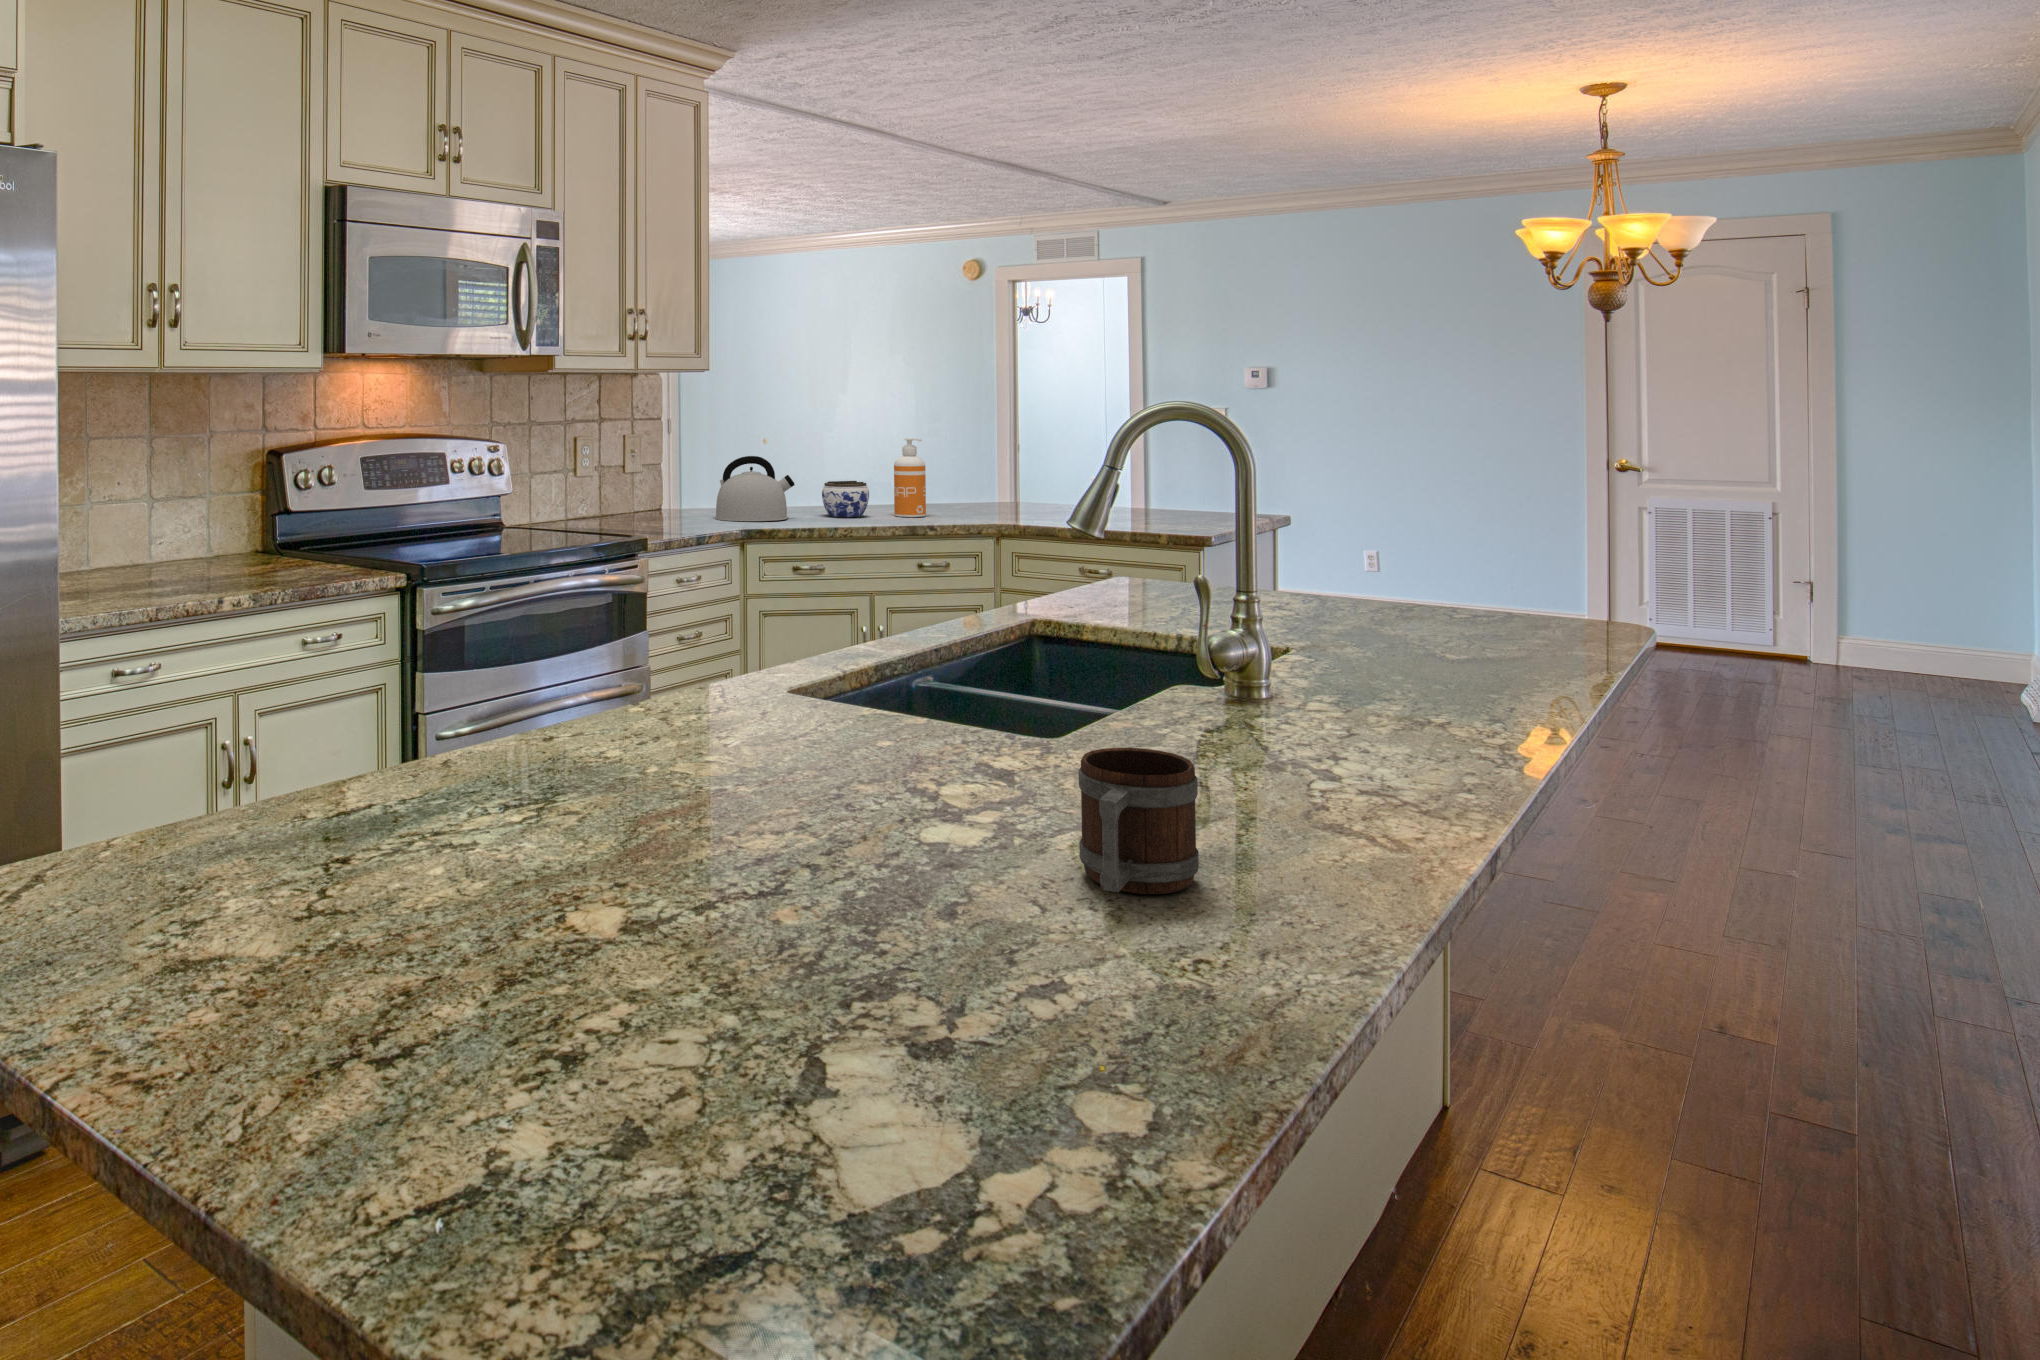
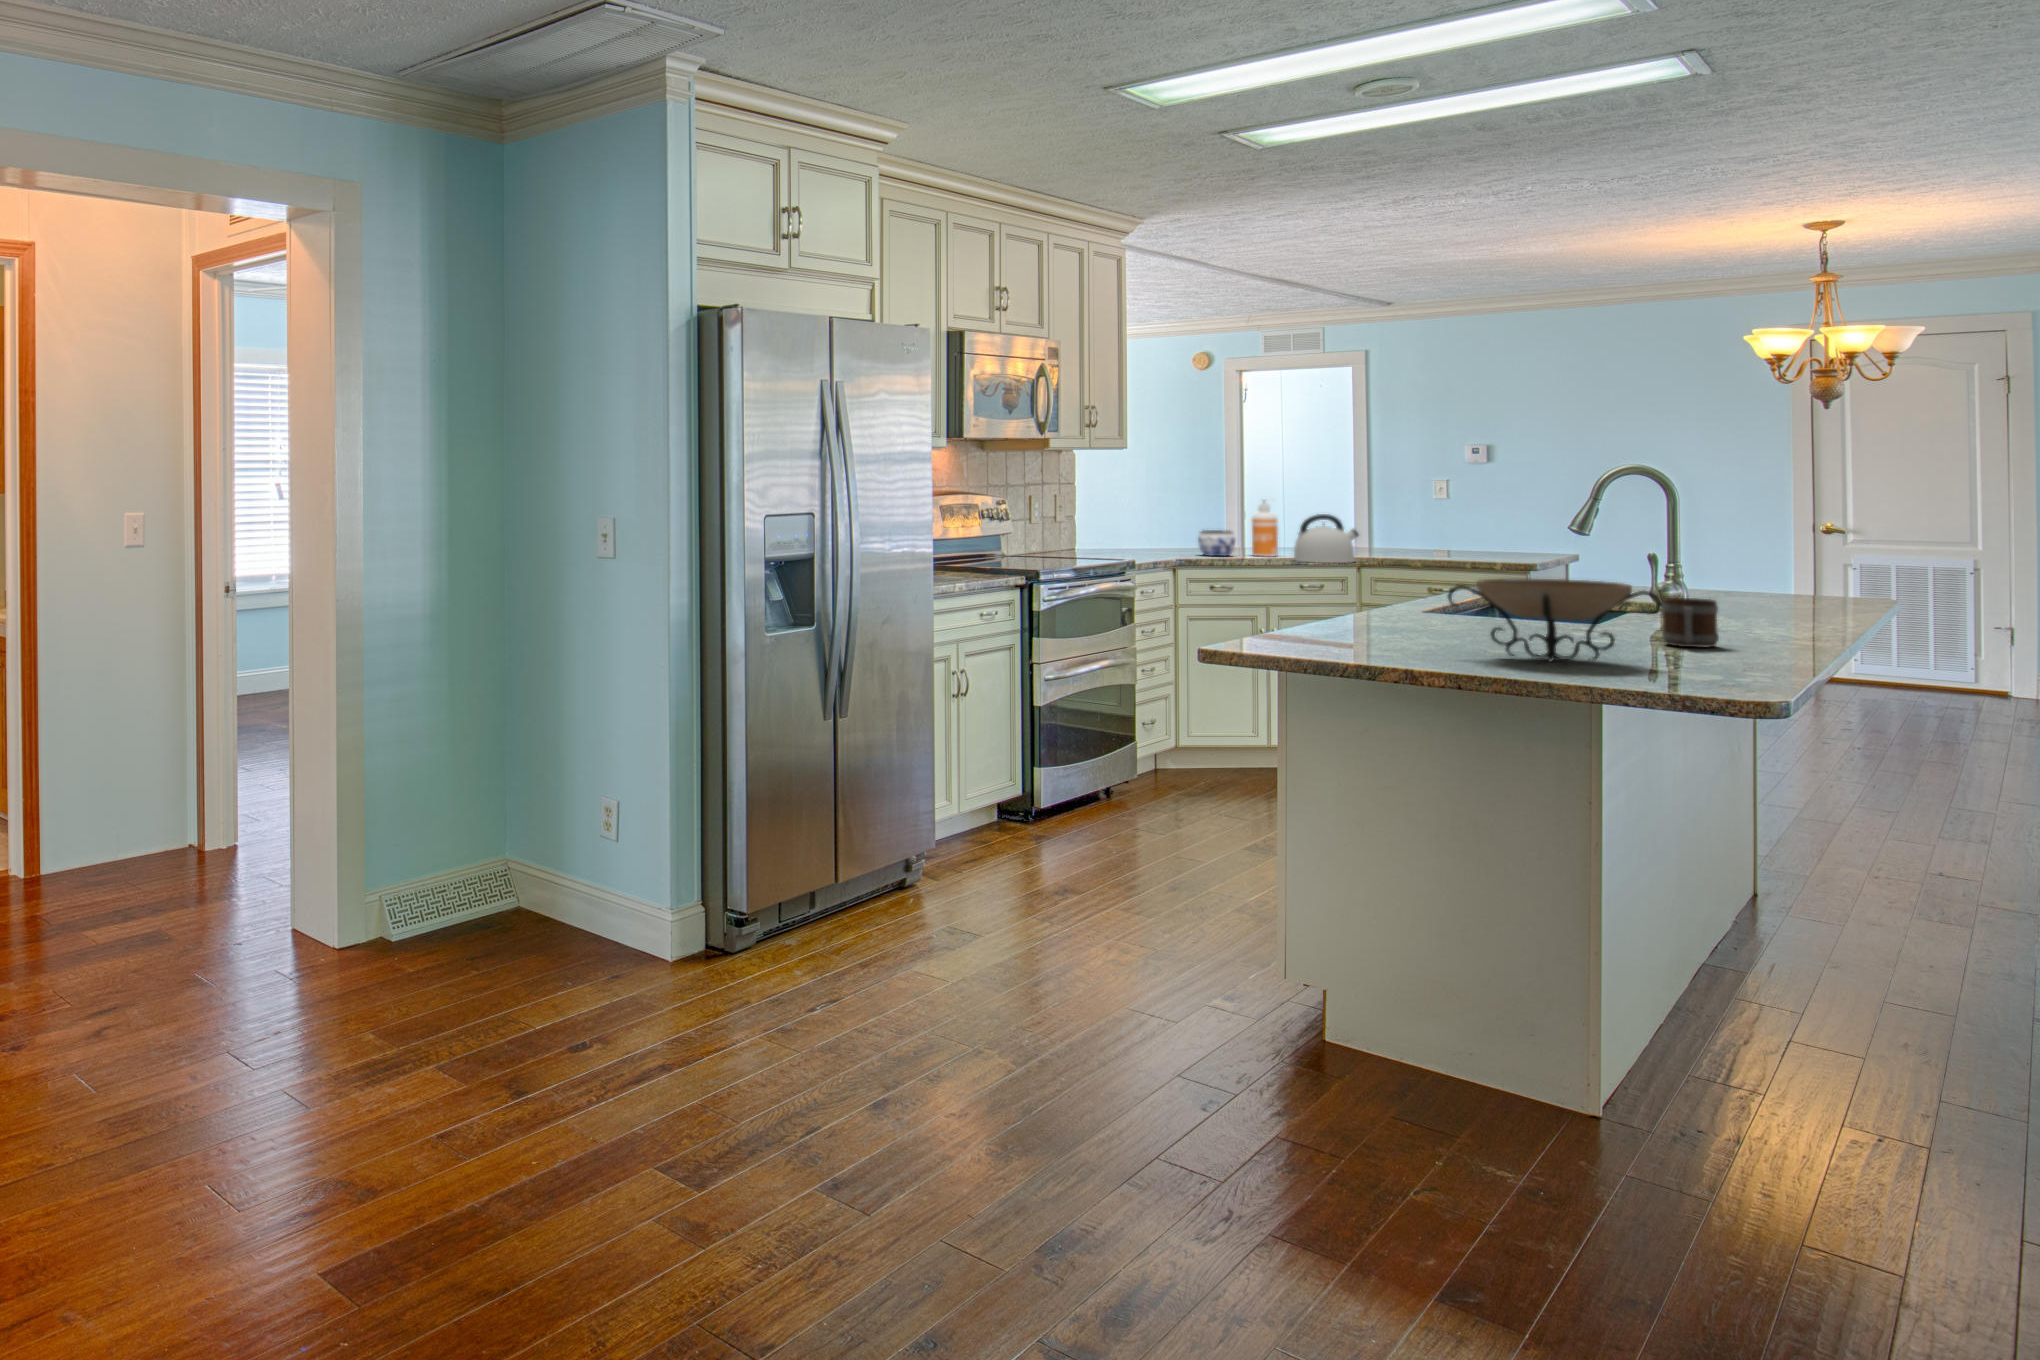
kettle: present [715,456,795,521] -> present [1293,514,1359,563]
decorative bowl: none [453,735,908,1045] -> present [1448,578,1662,661]

